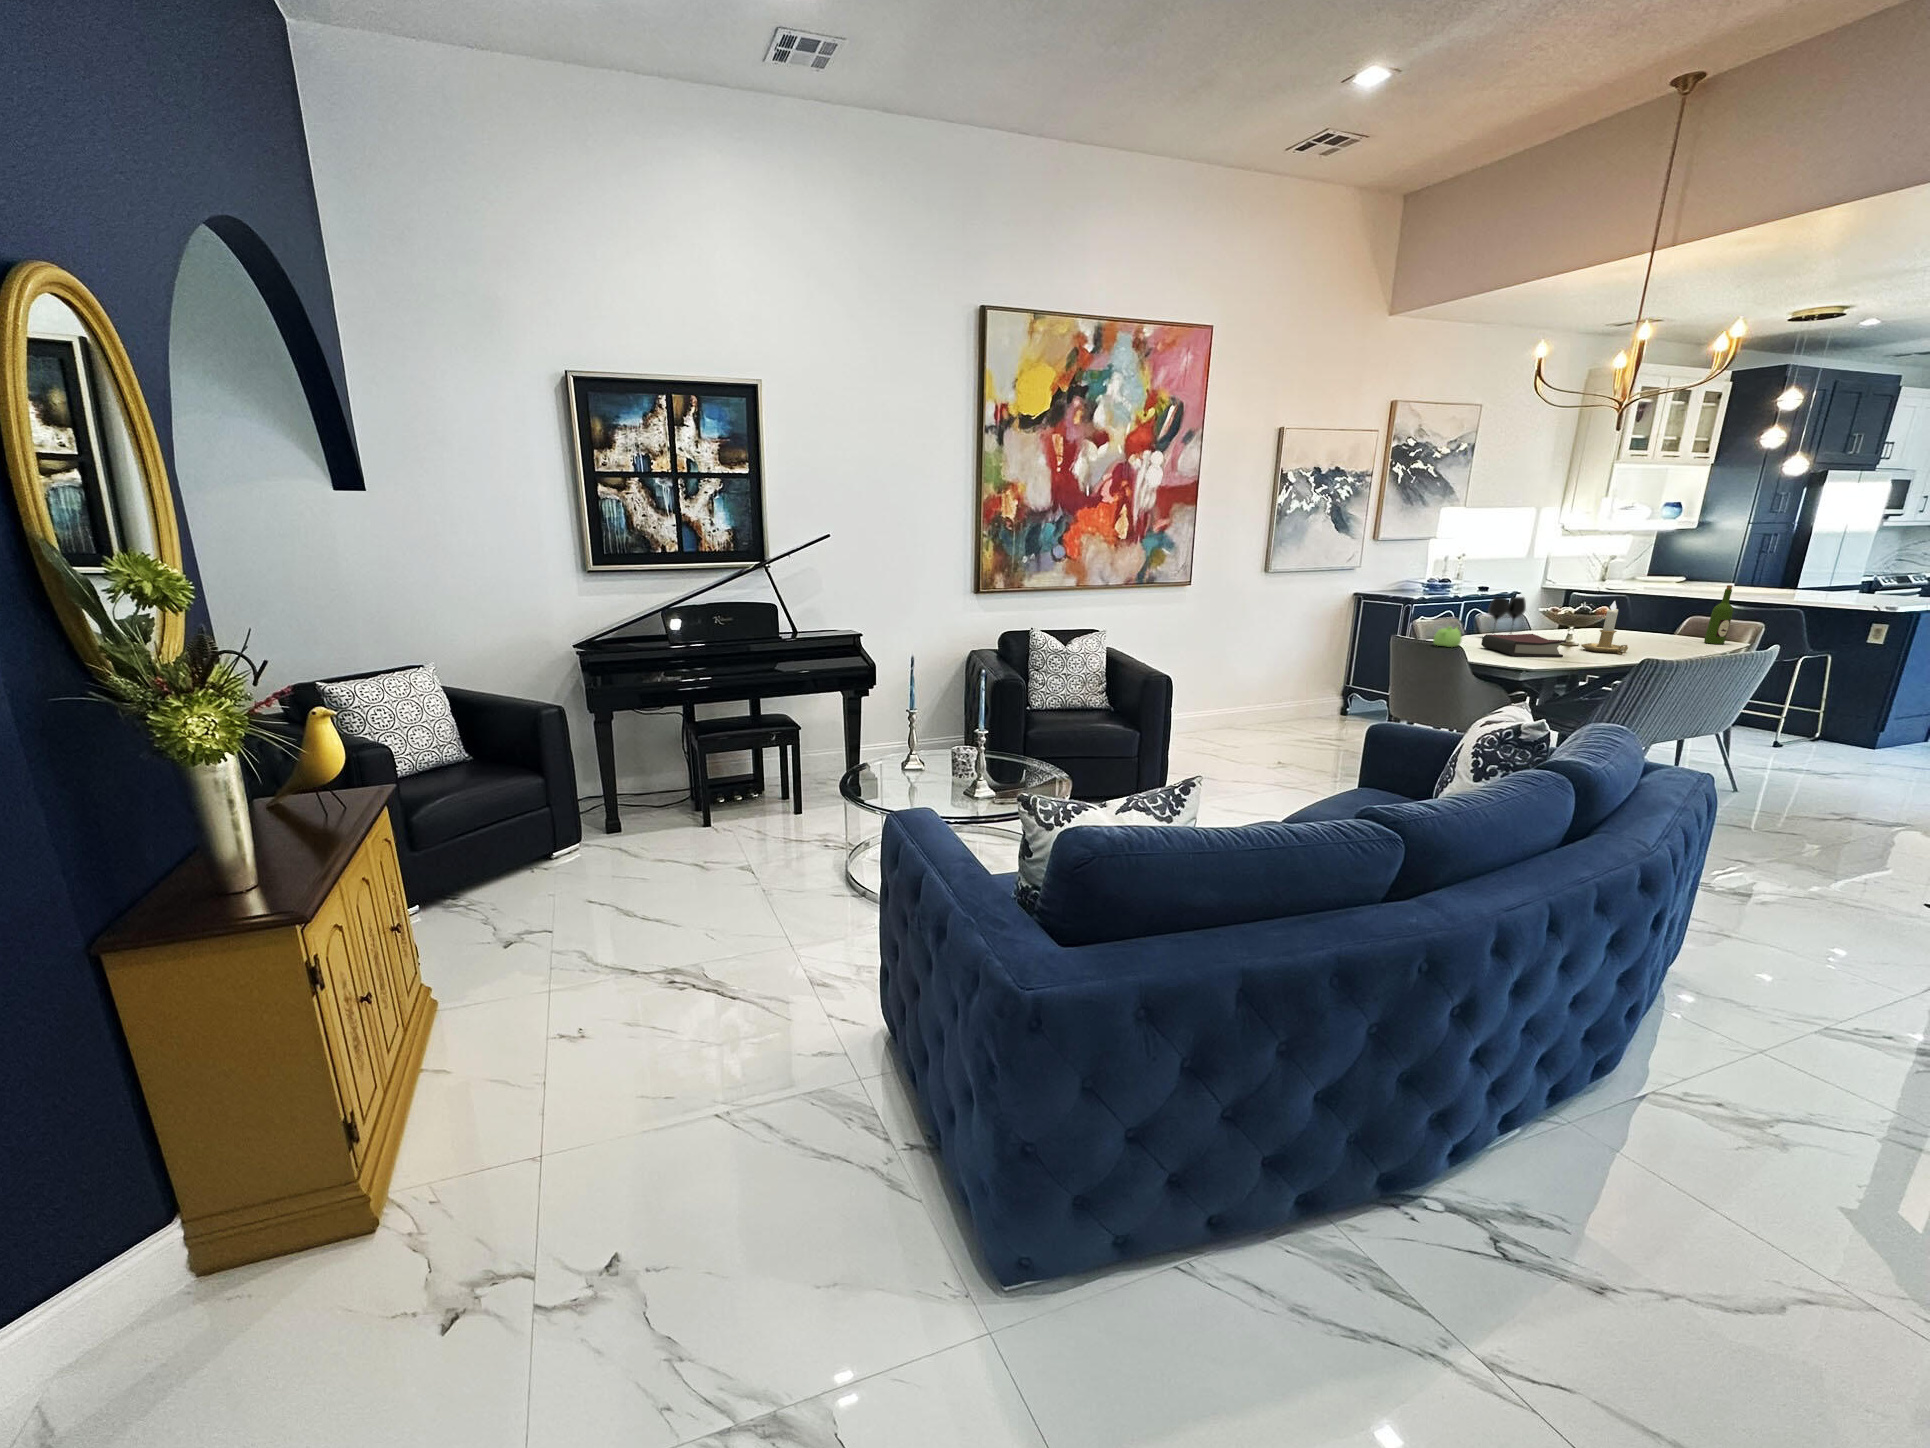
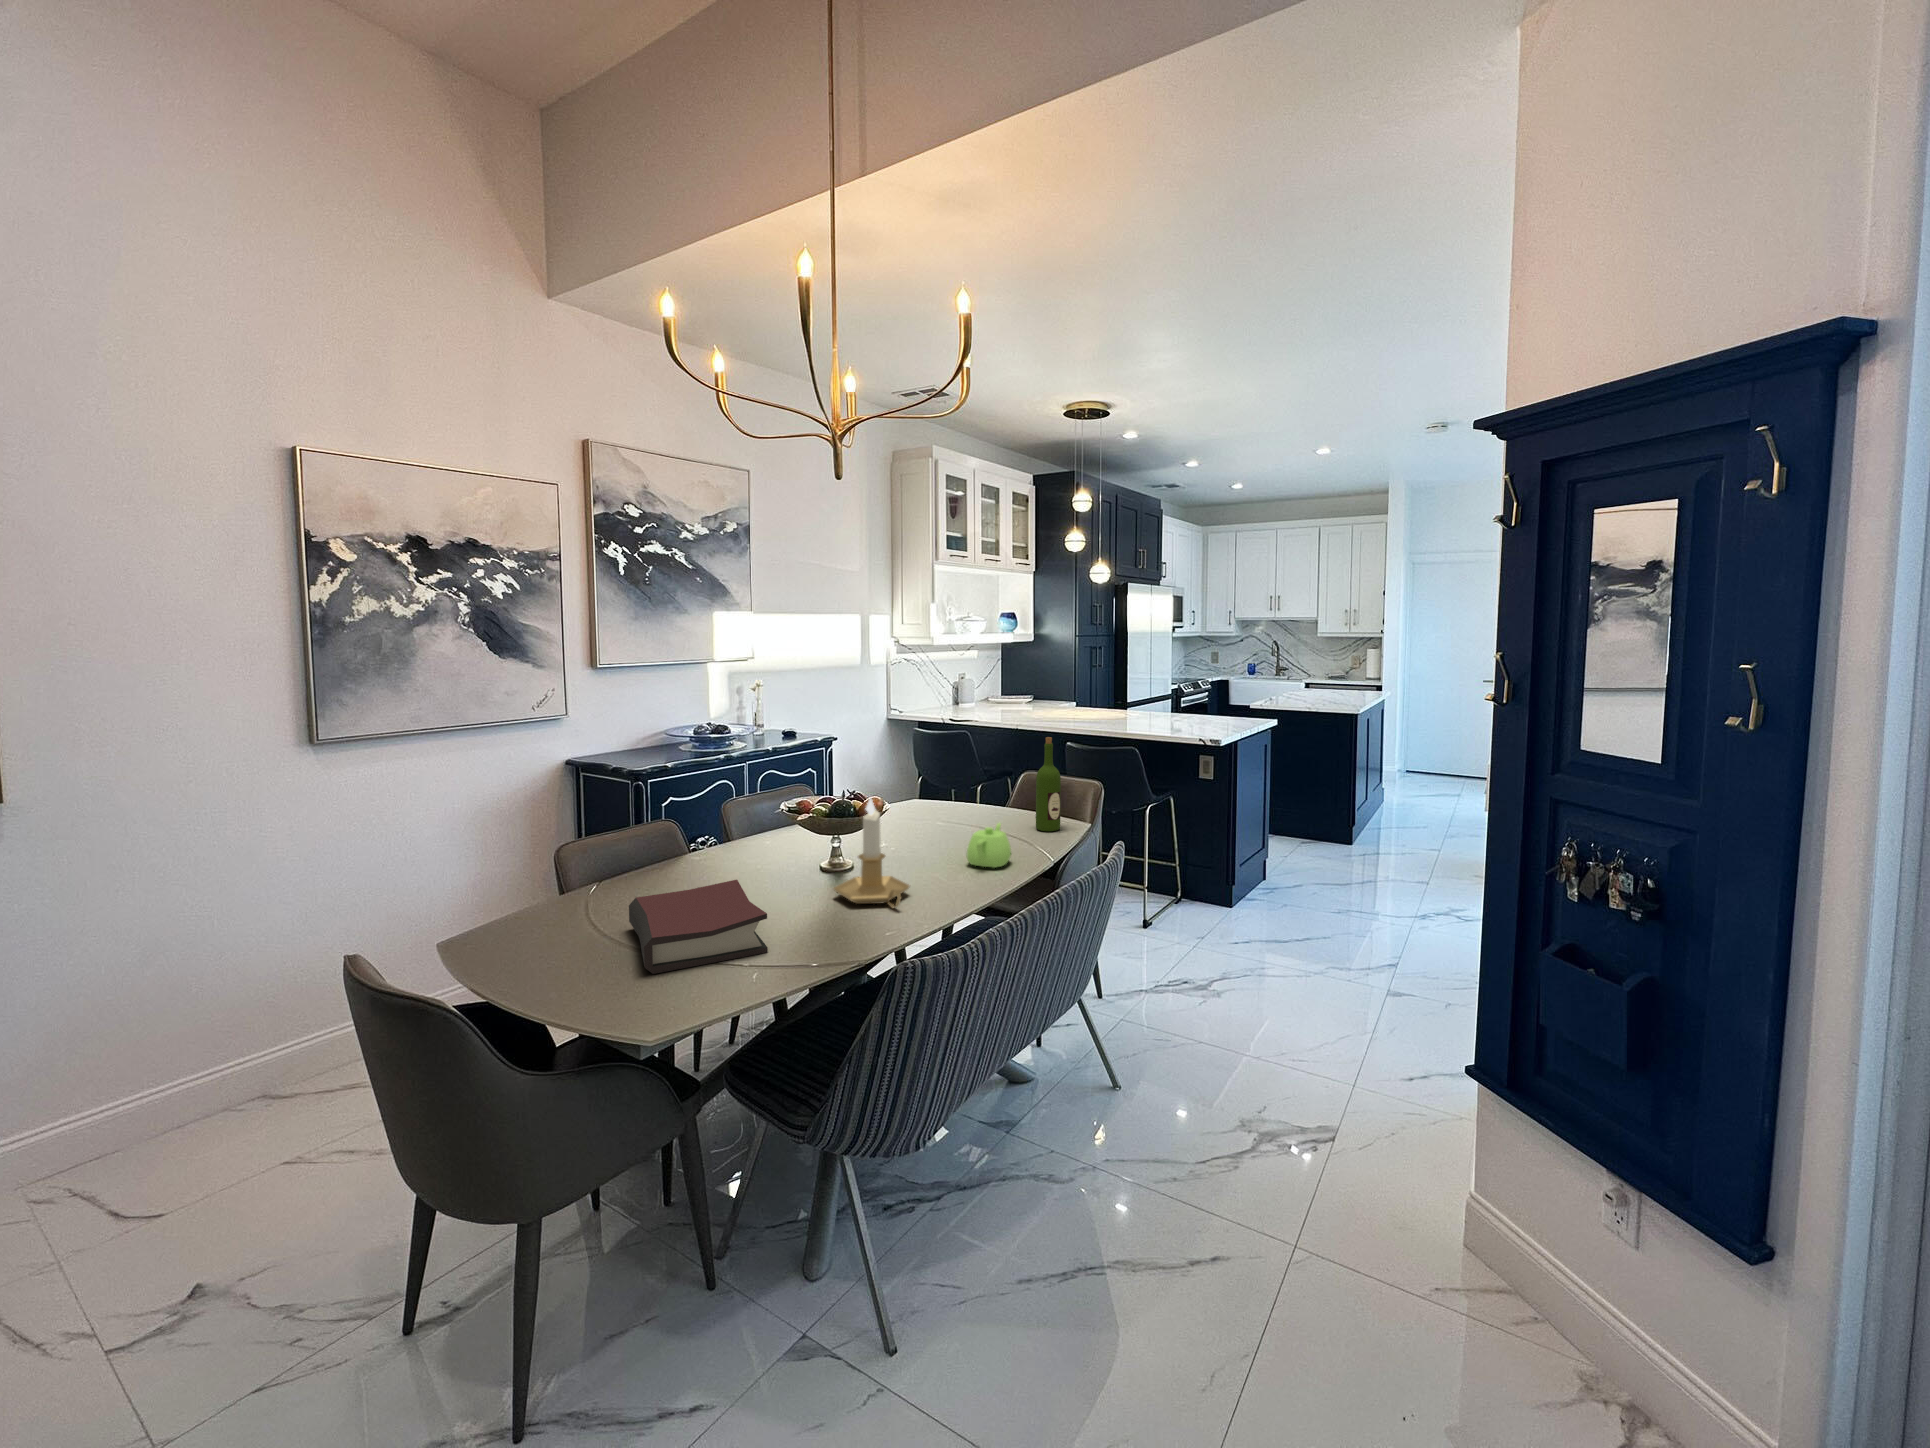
wine glass: present [1488,597,1526,634] -> none [697,779,769,870]
teapot: present [1433,626,1462,647] -> present [966,823,1011,868]

